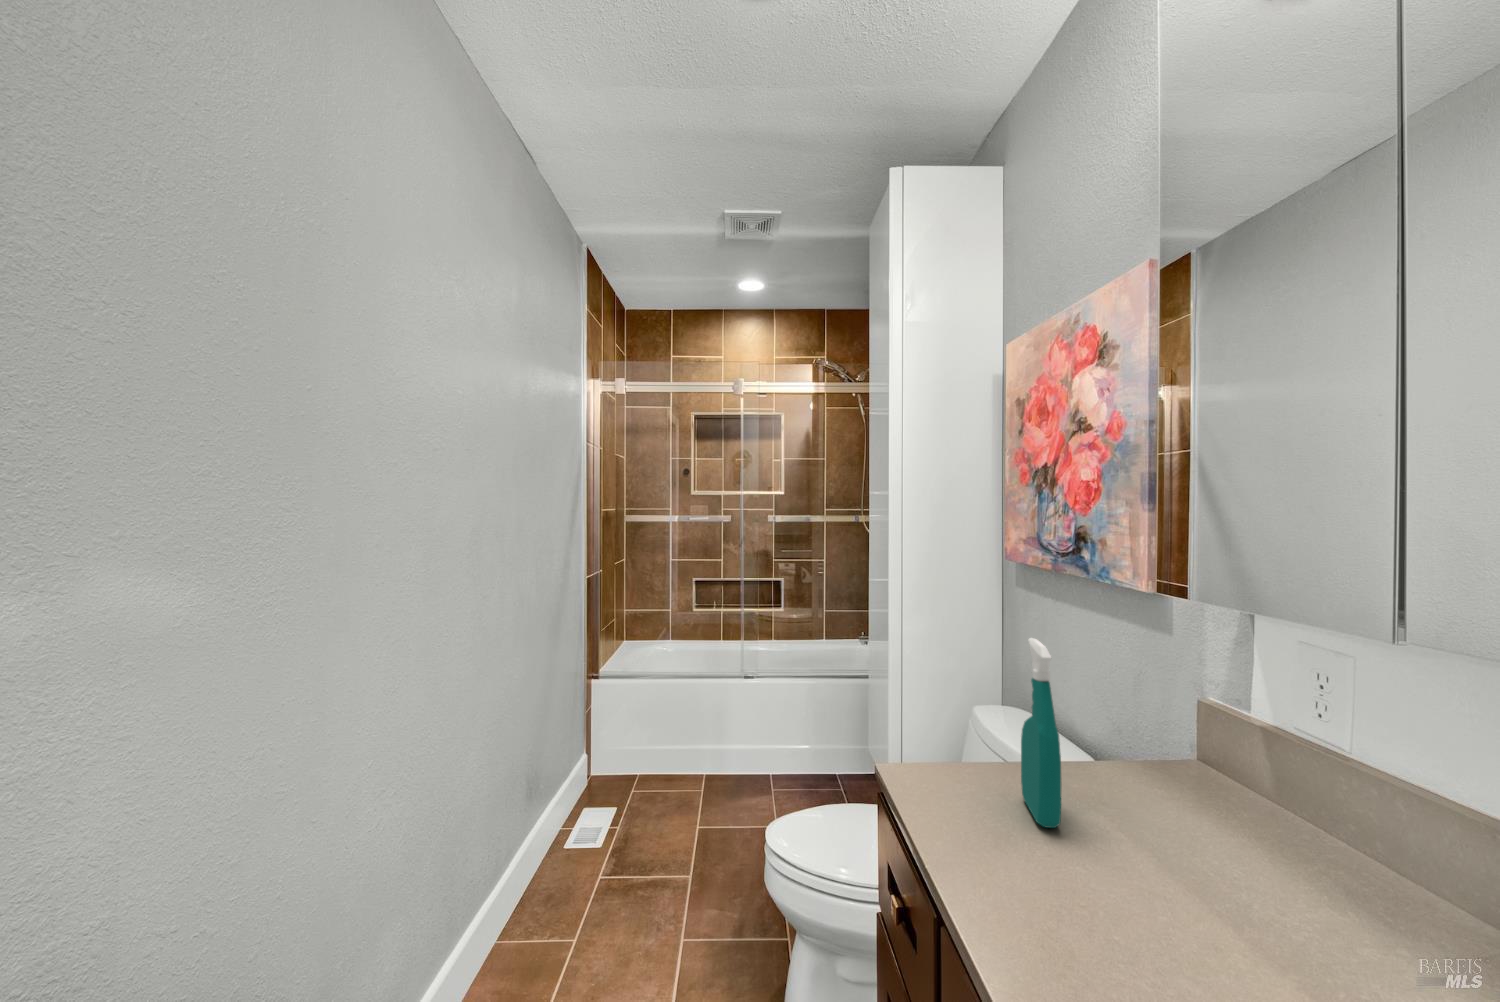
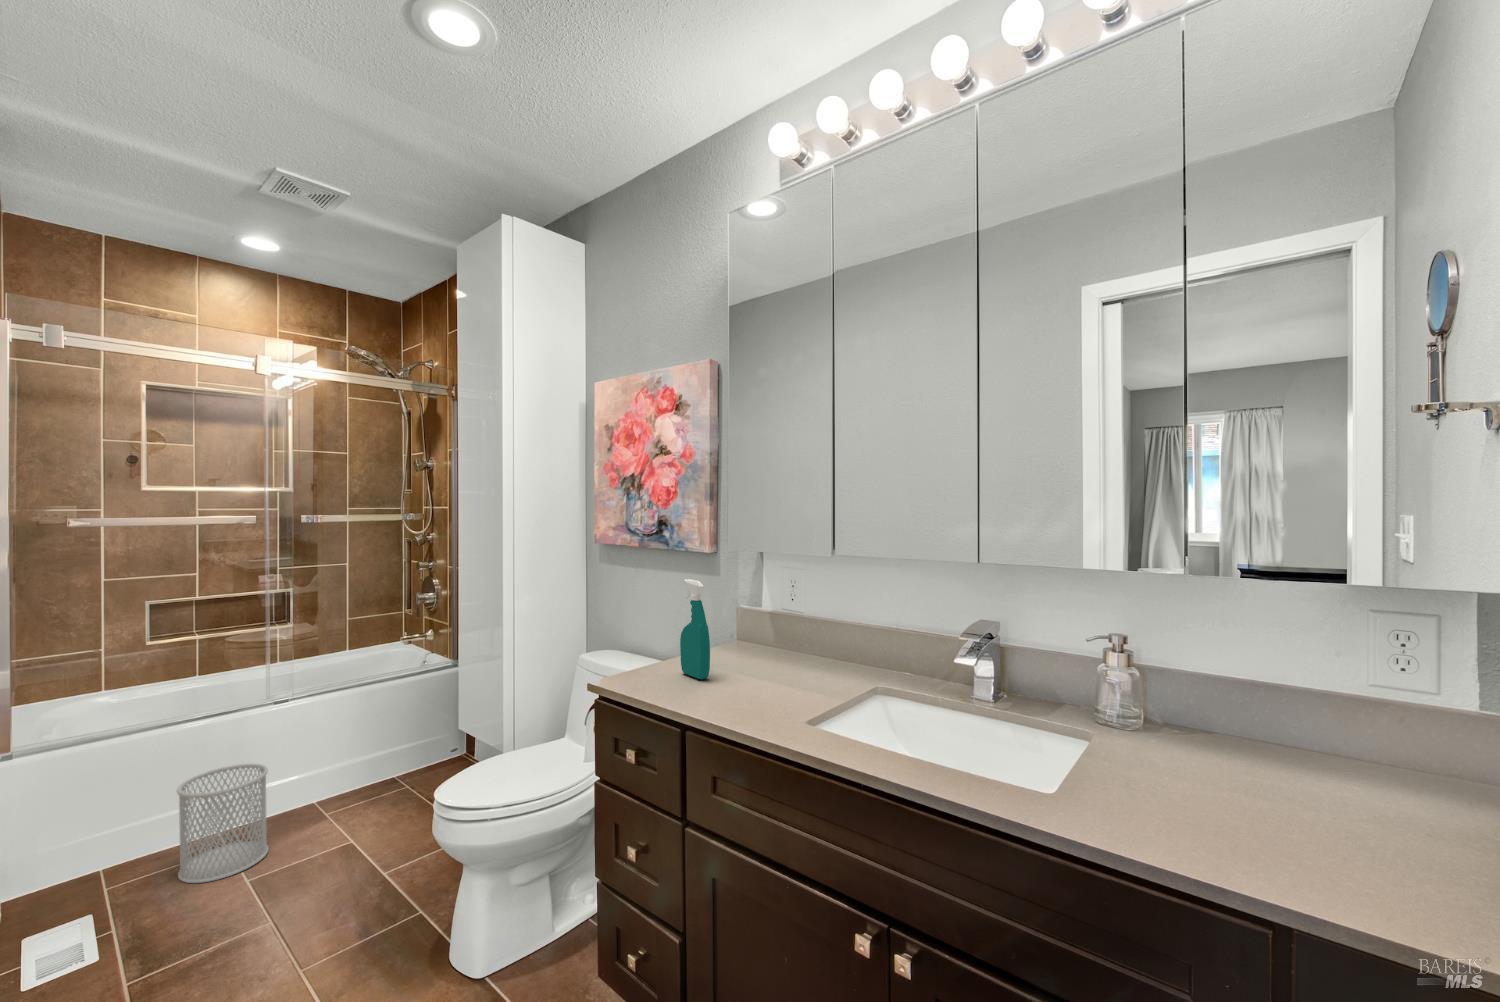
wastebasket: none [670,718,727,812] -> present [177,764,269,883]

